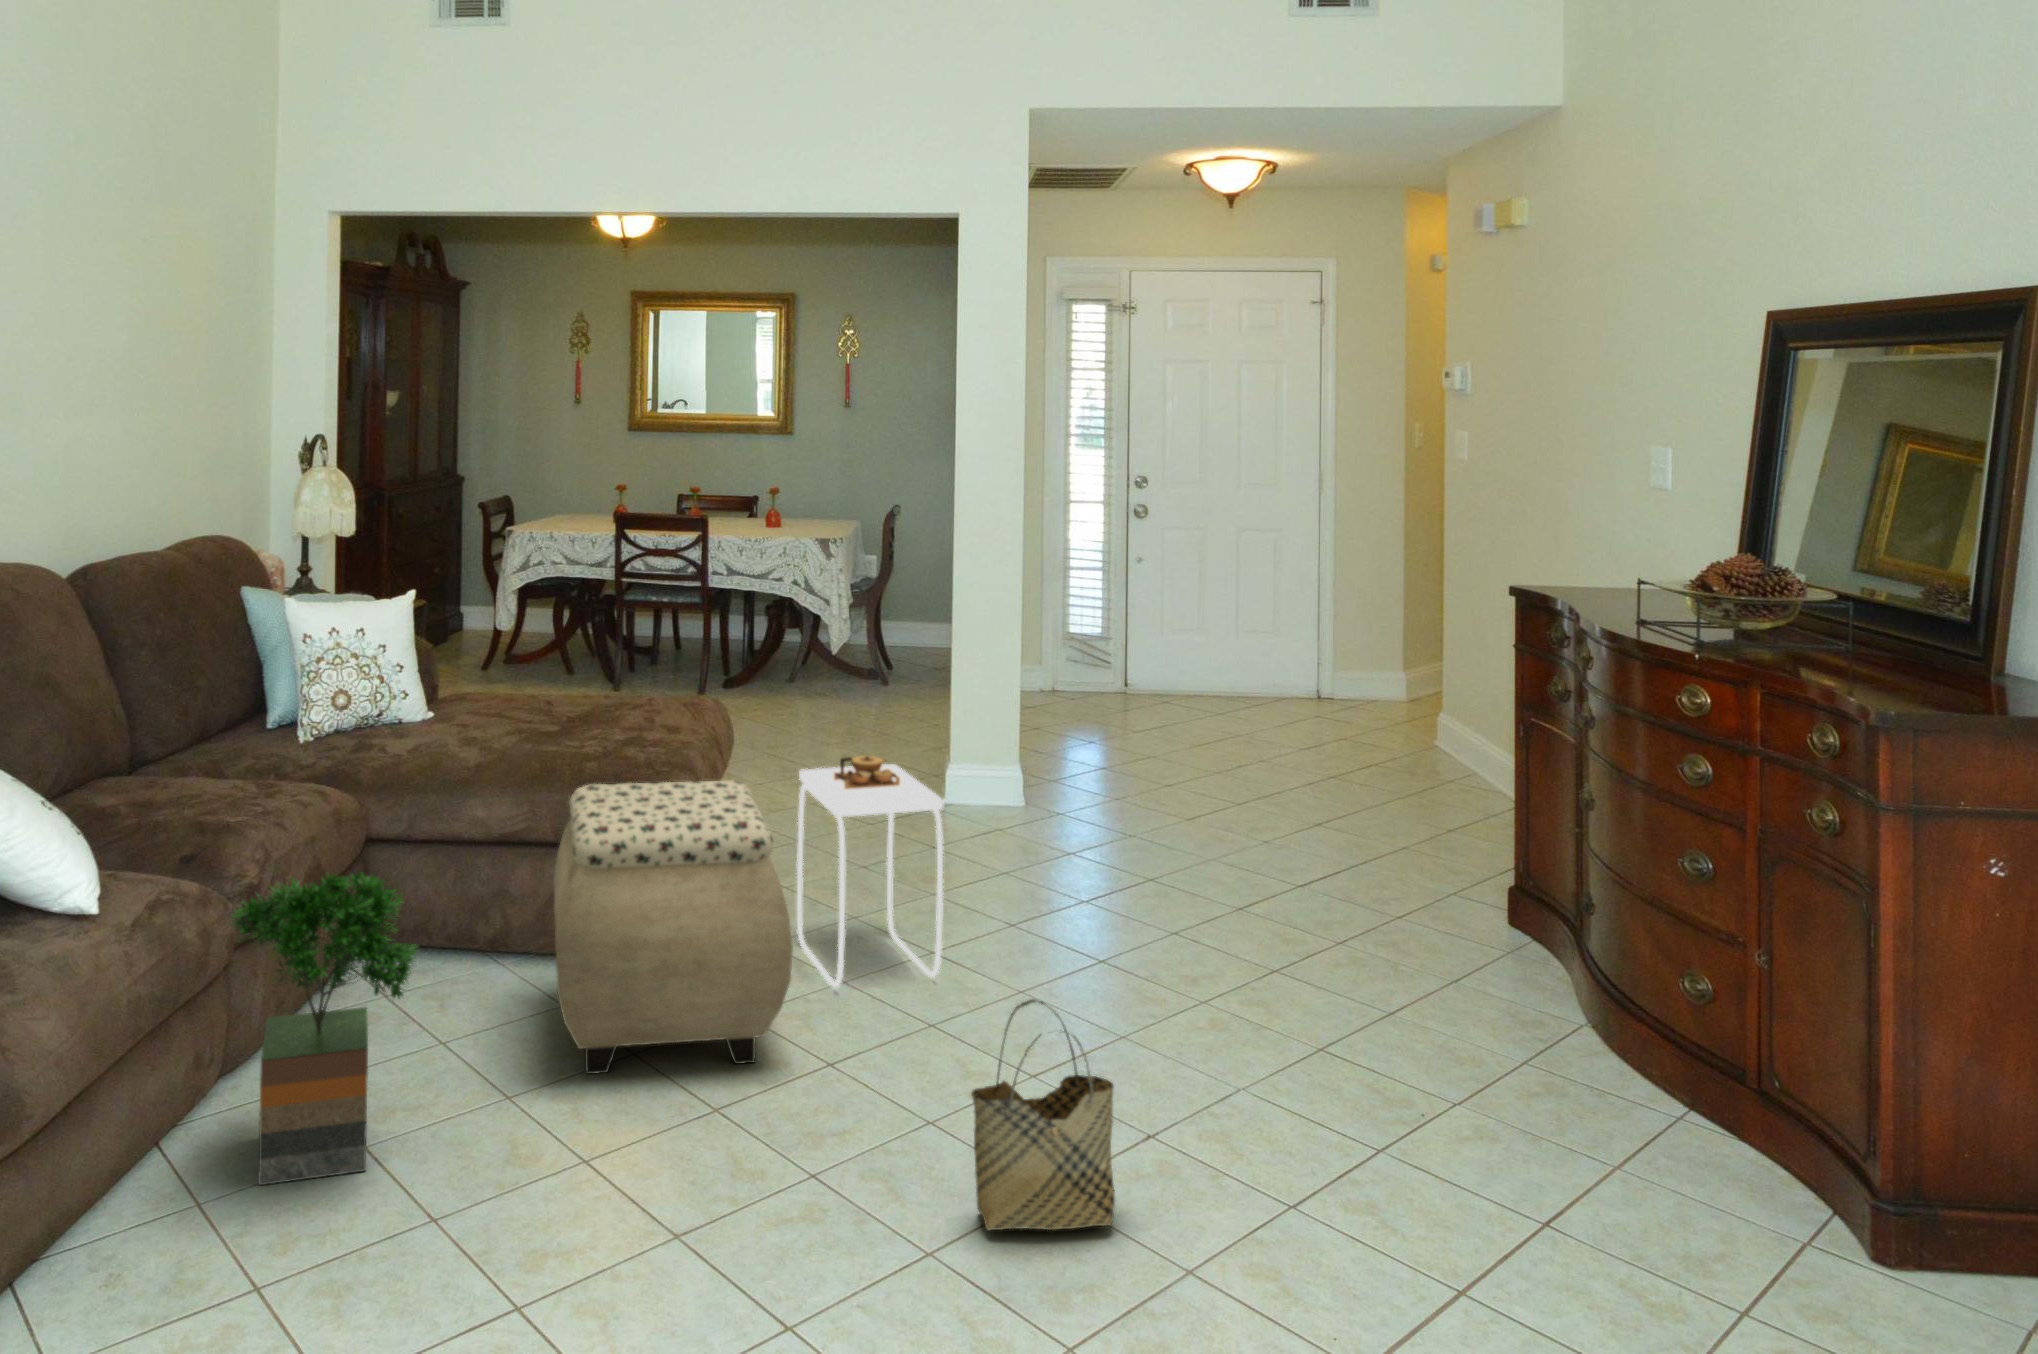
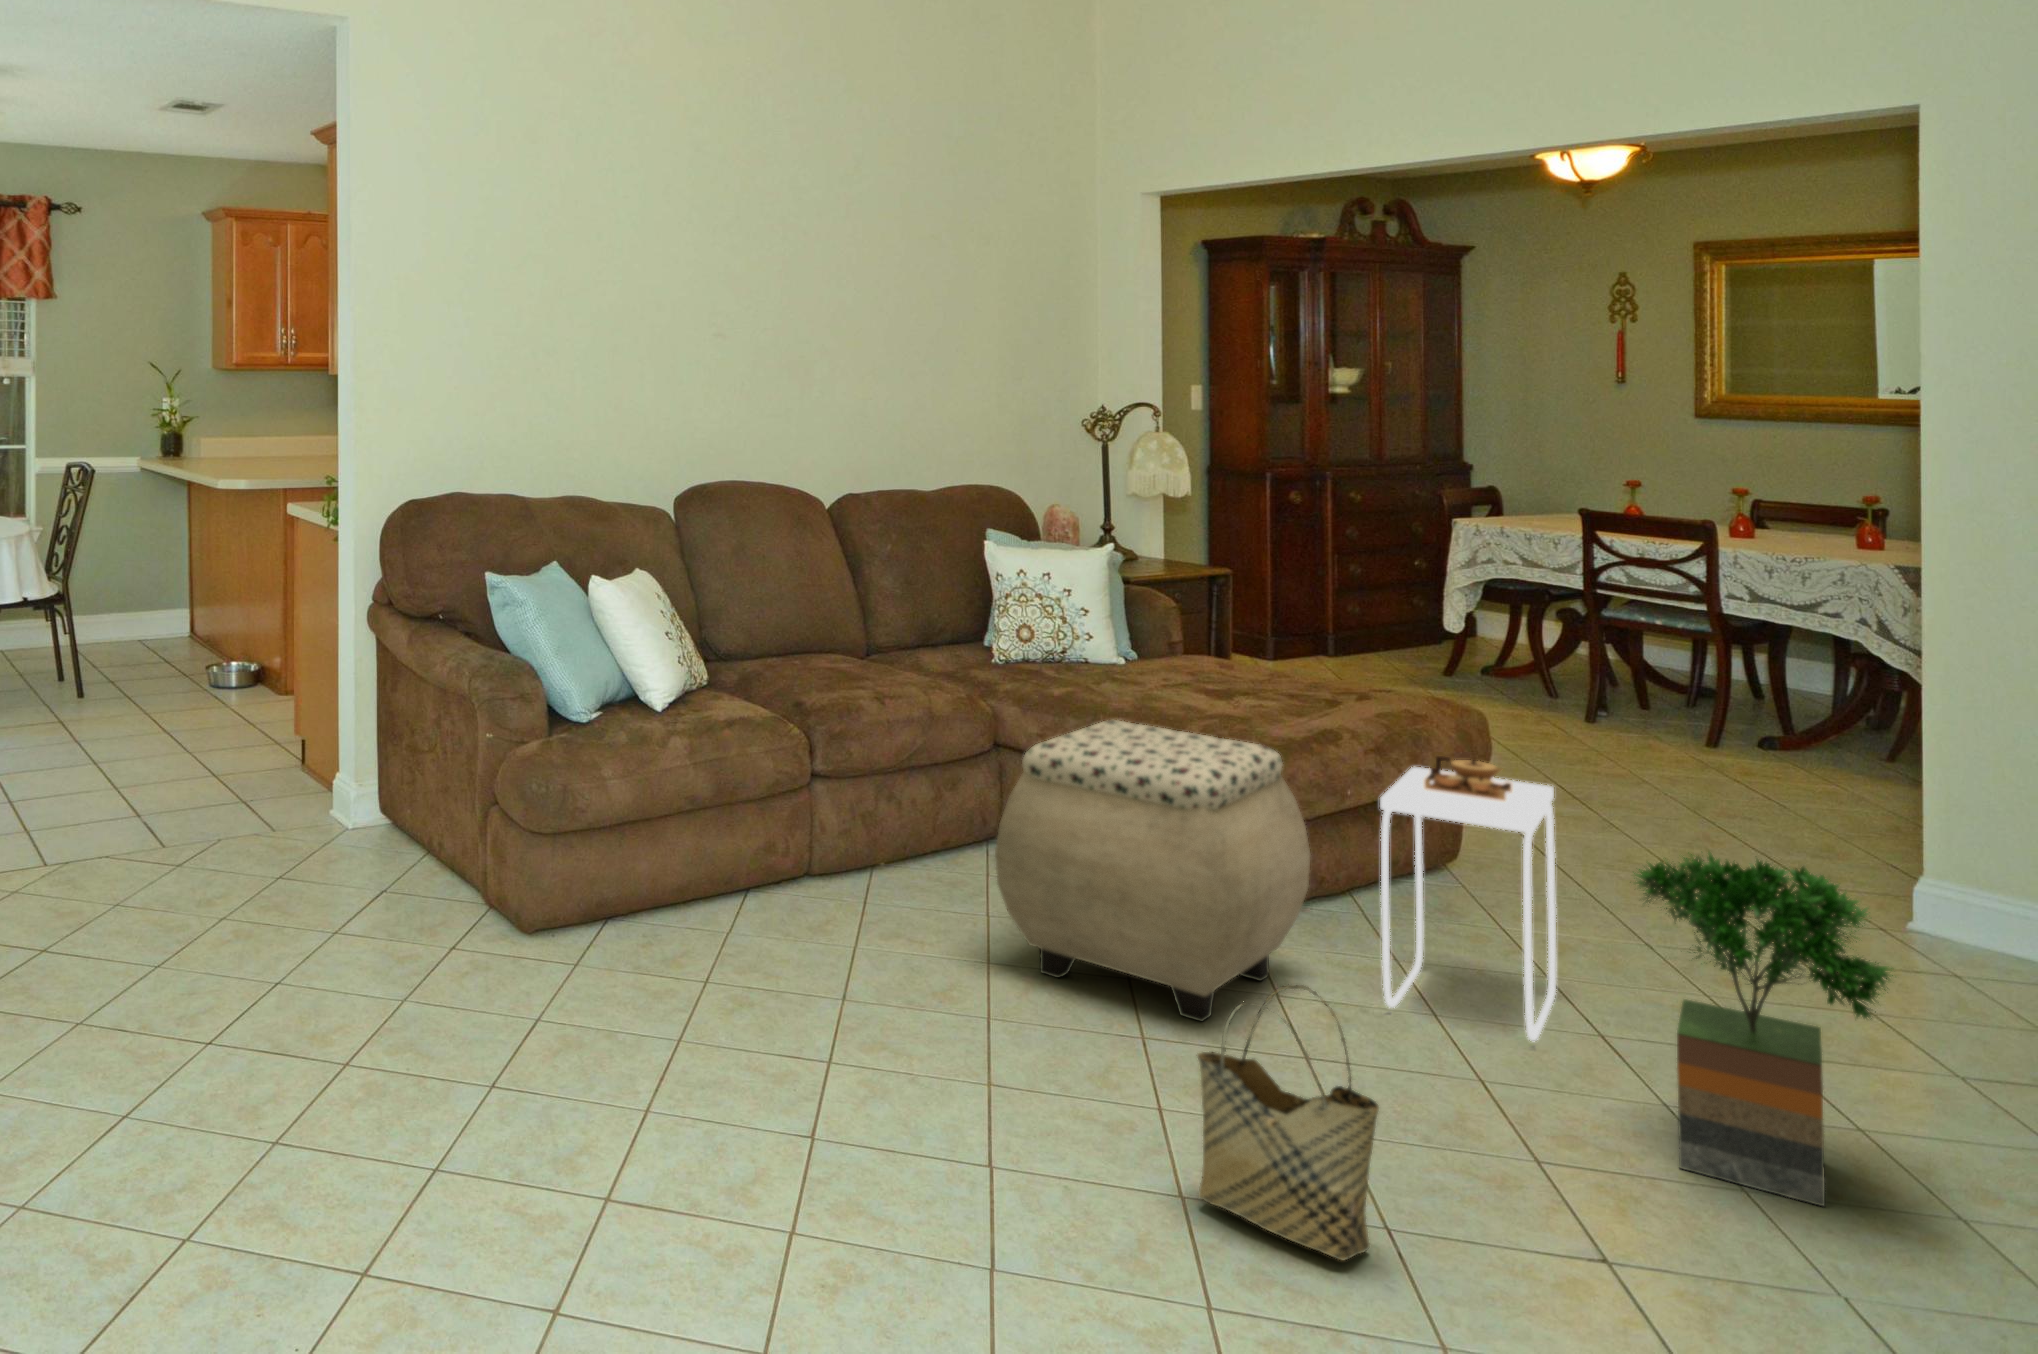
potted tree: present [231,871,417,1185] -> present [1634,852,1893,1206]

